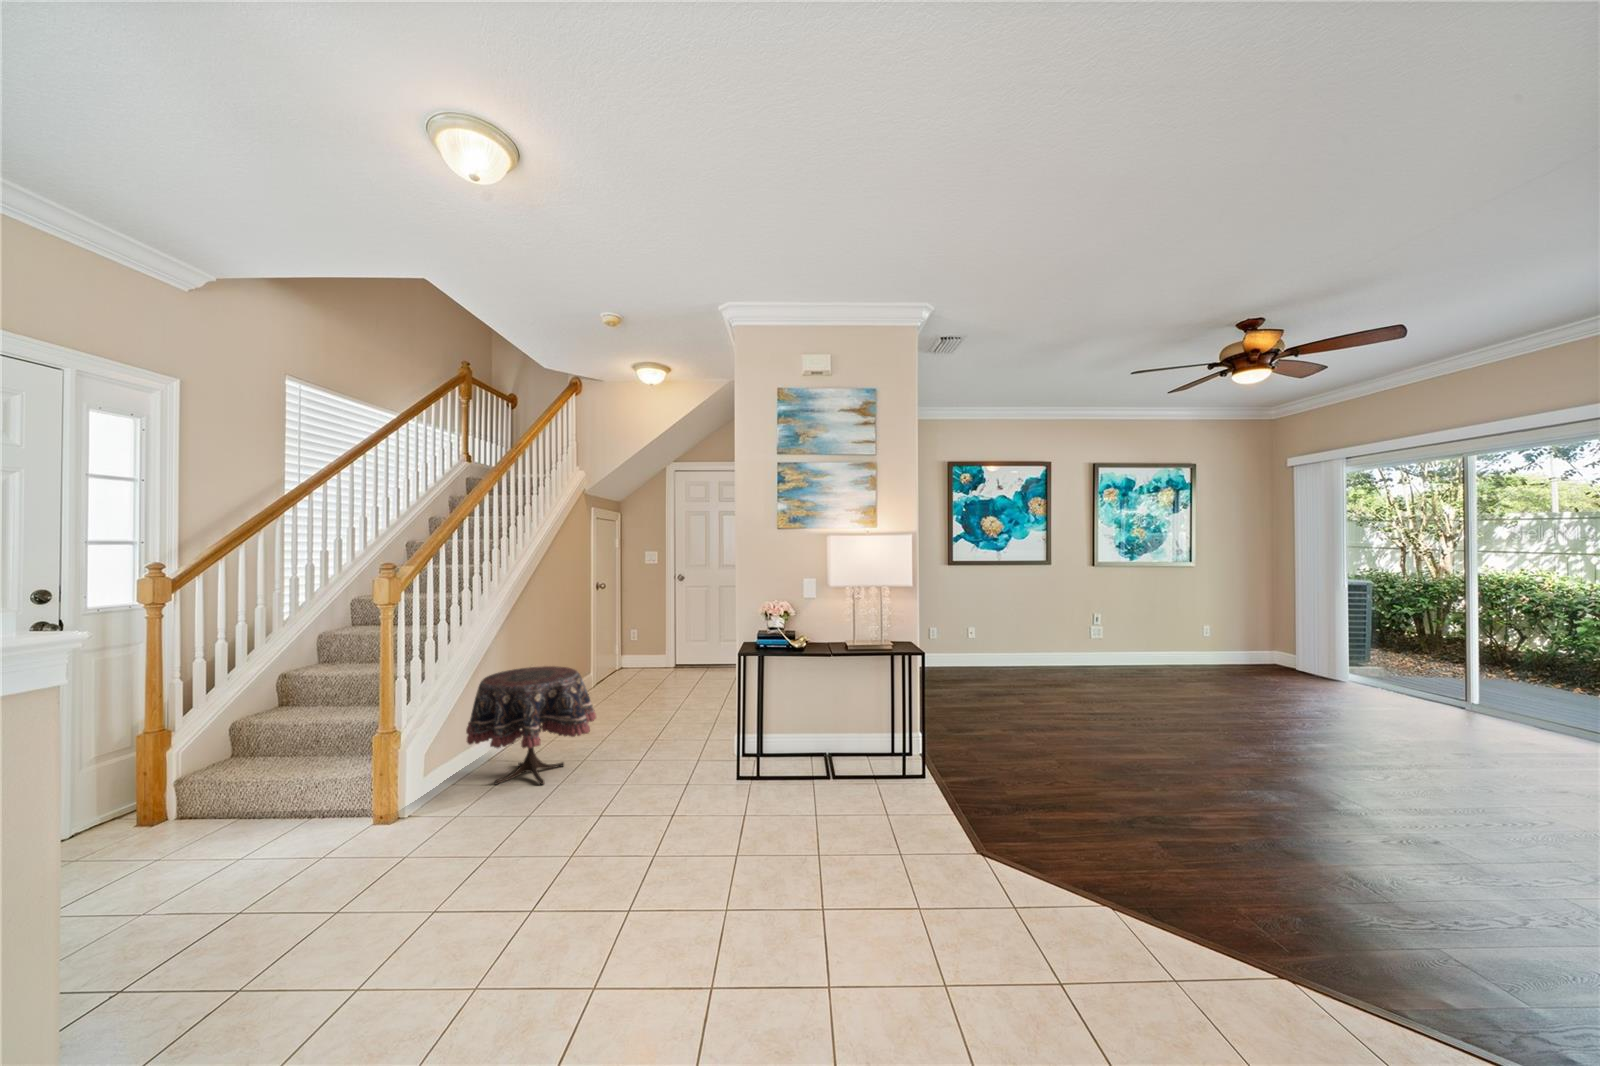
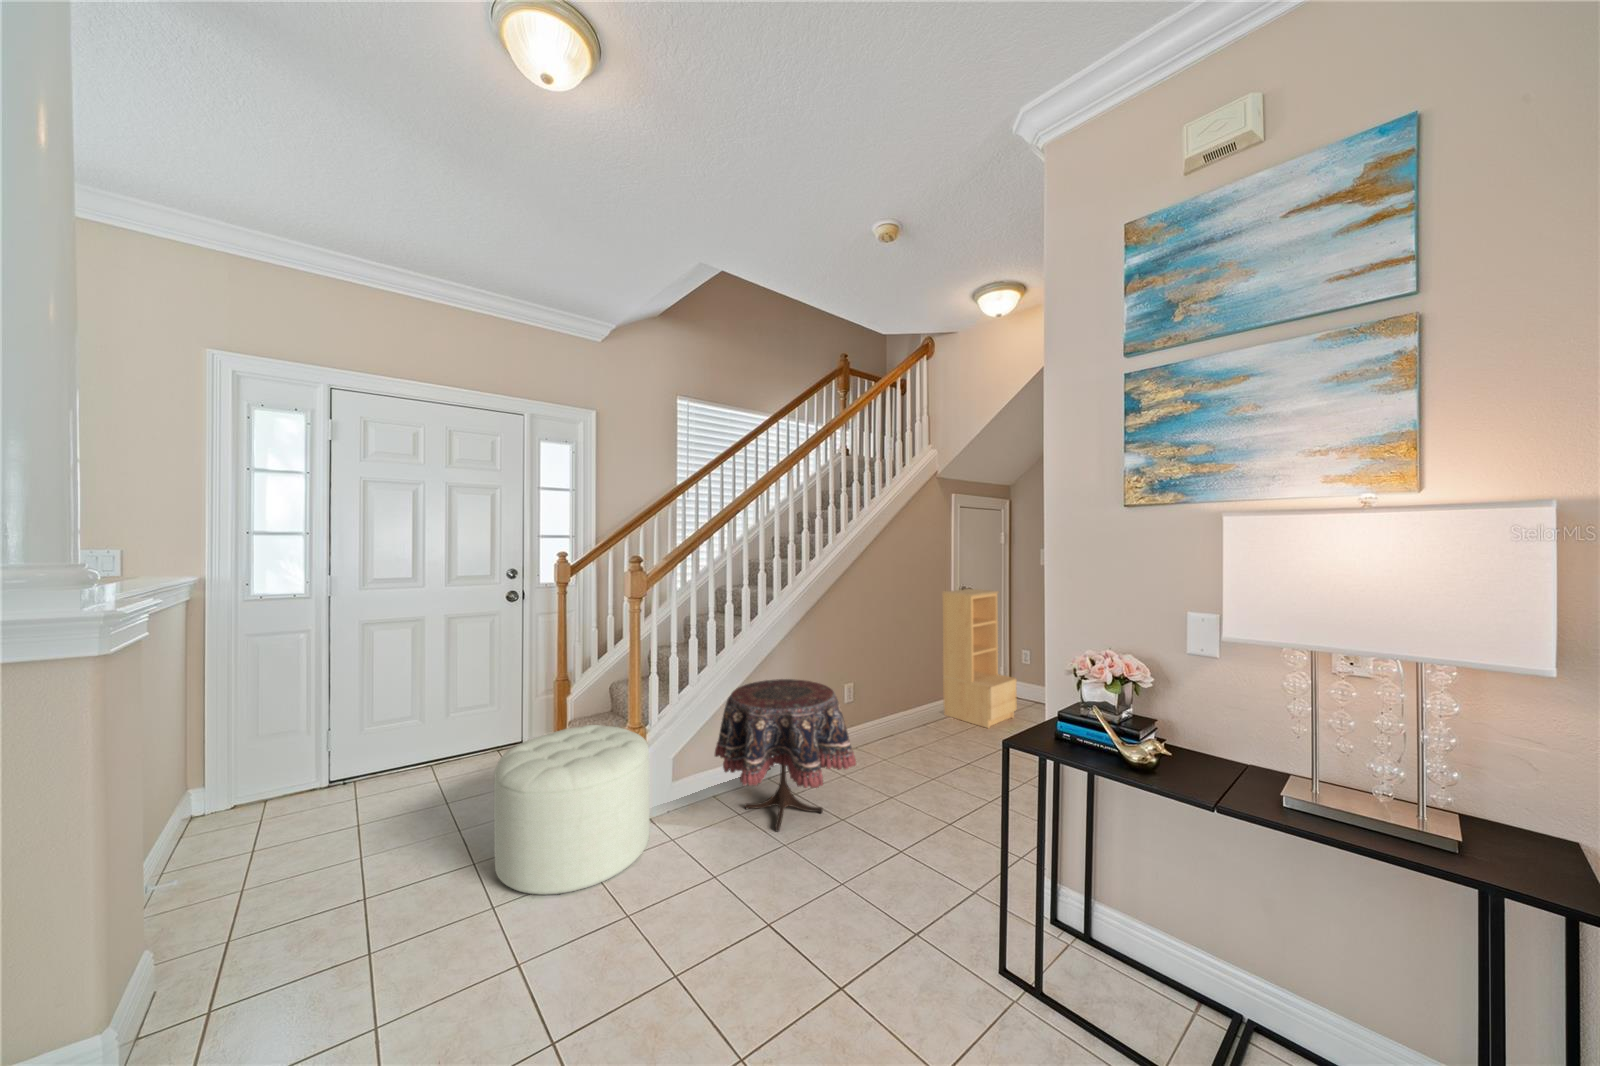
bookshelf: none [585,588,640,694] -> present [943,589,1017,728]
ottoman: none [266,735,448,901] -> present [494,725,650,895]

